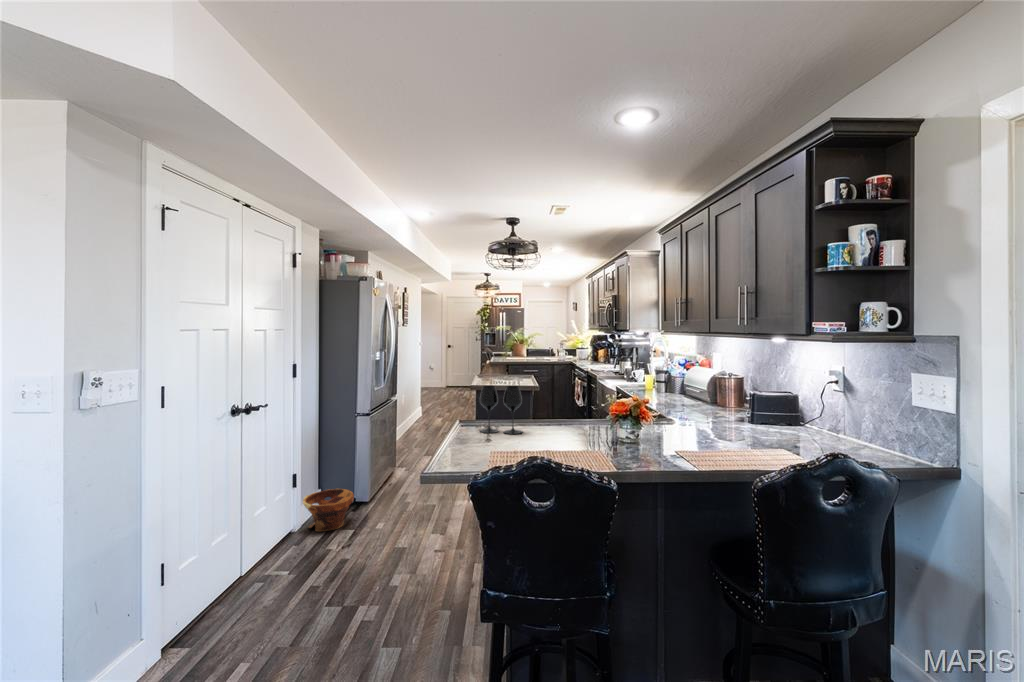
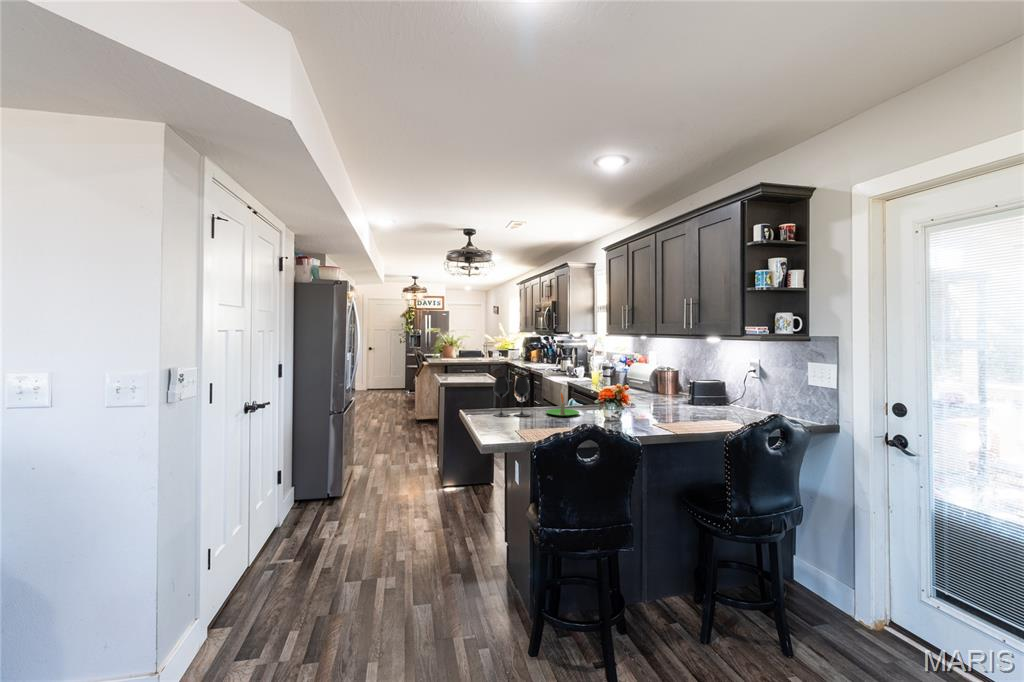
candle: none [543,406,585,436] -> present [546,393,579,416]
planter: present [303,489,354,532] -> none [287,483,337,524]

